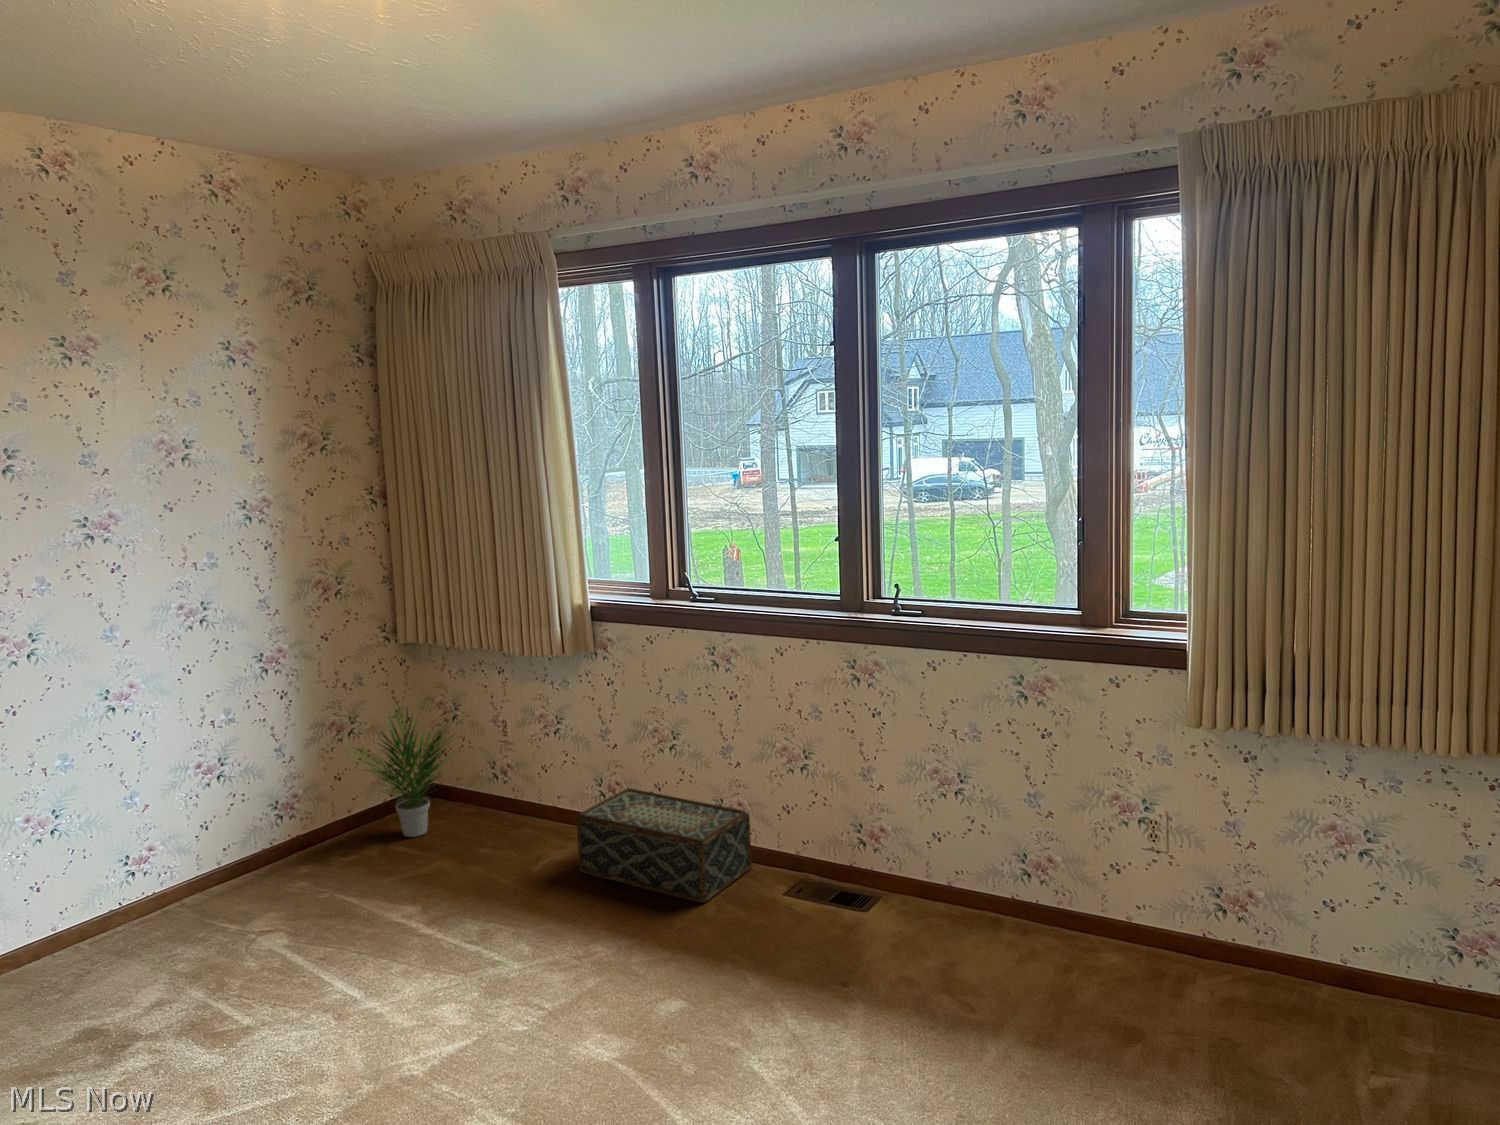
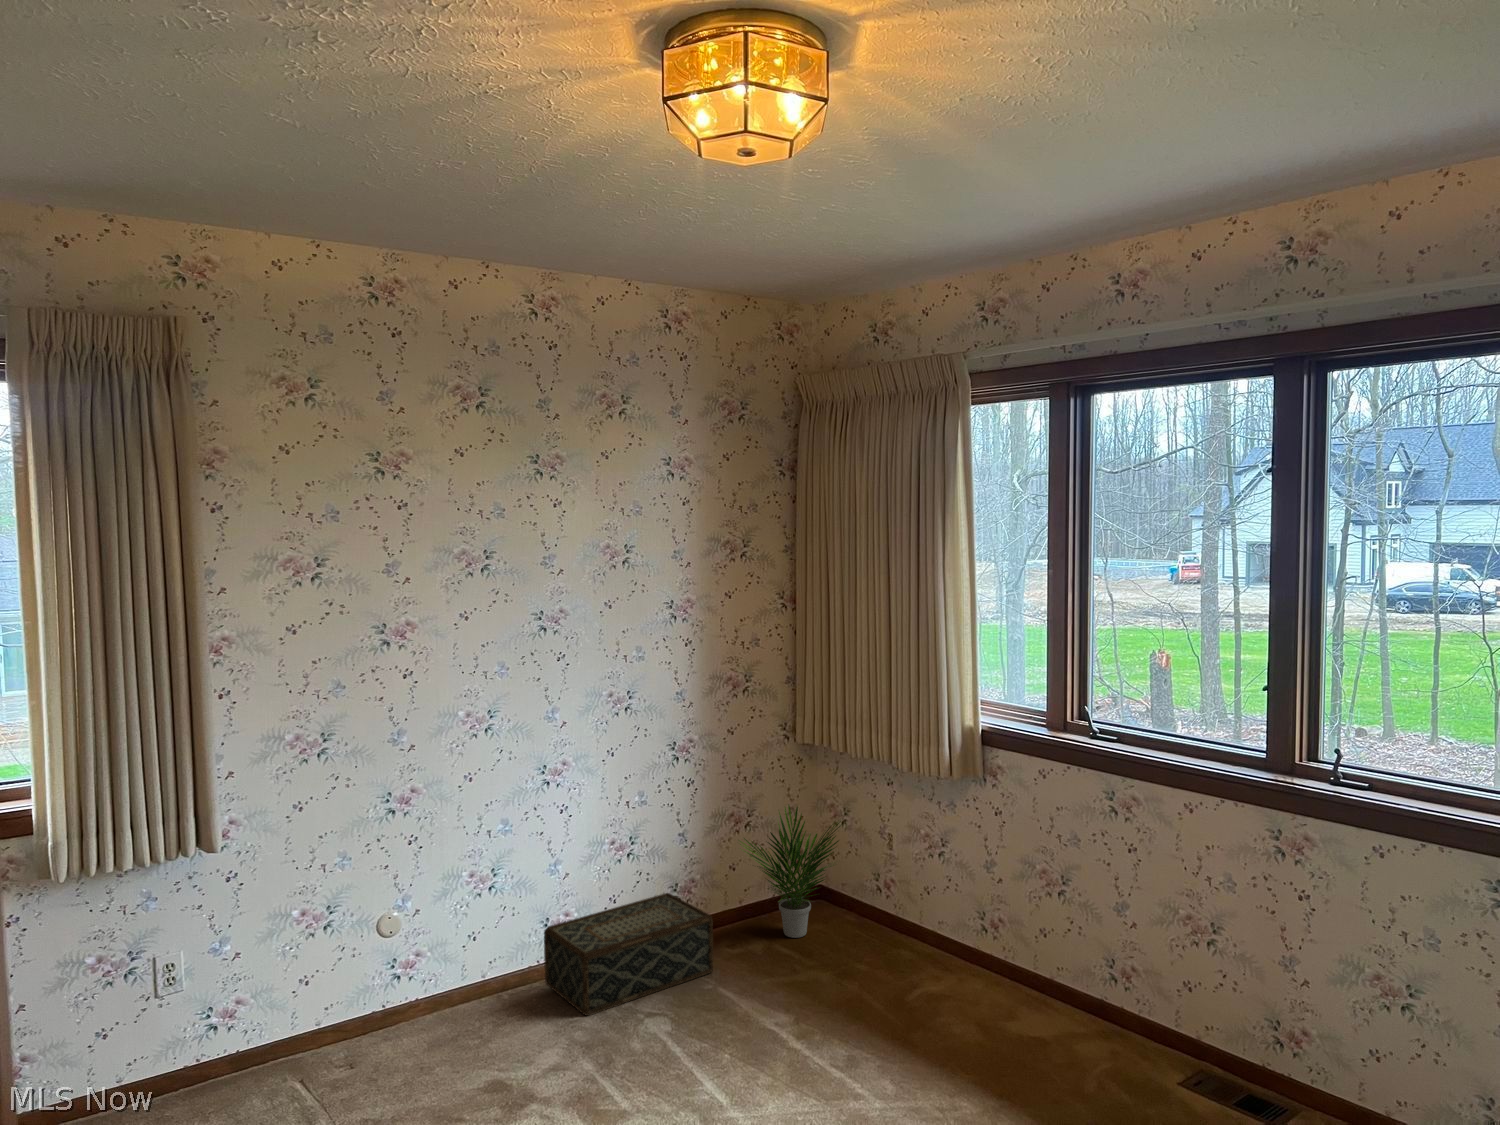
woven basket: present [577,788,752,903] -> present [544,893,713,1016]

